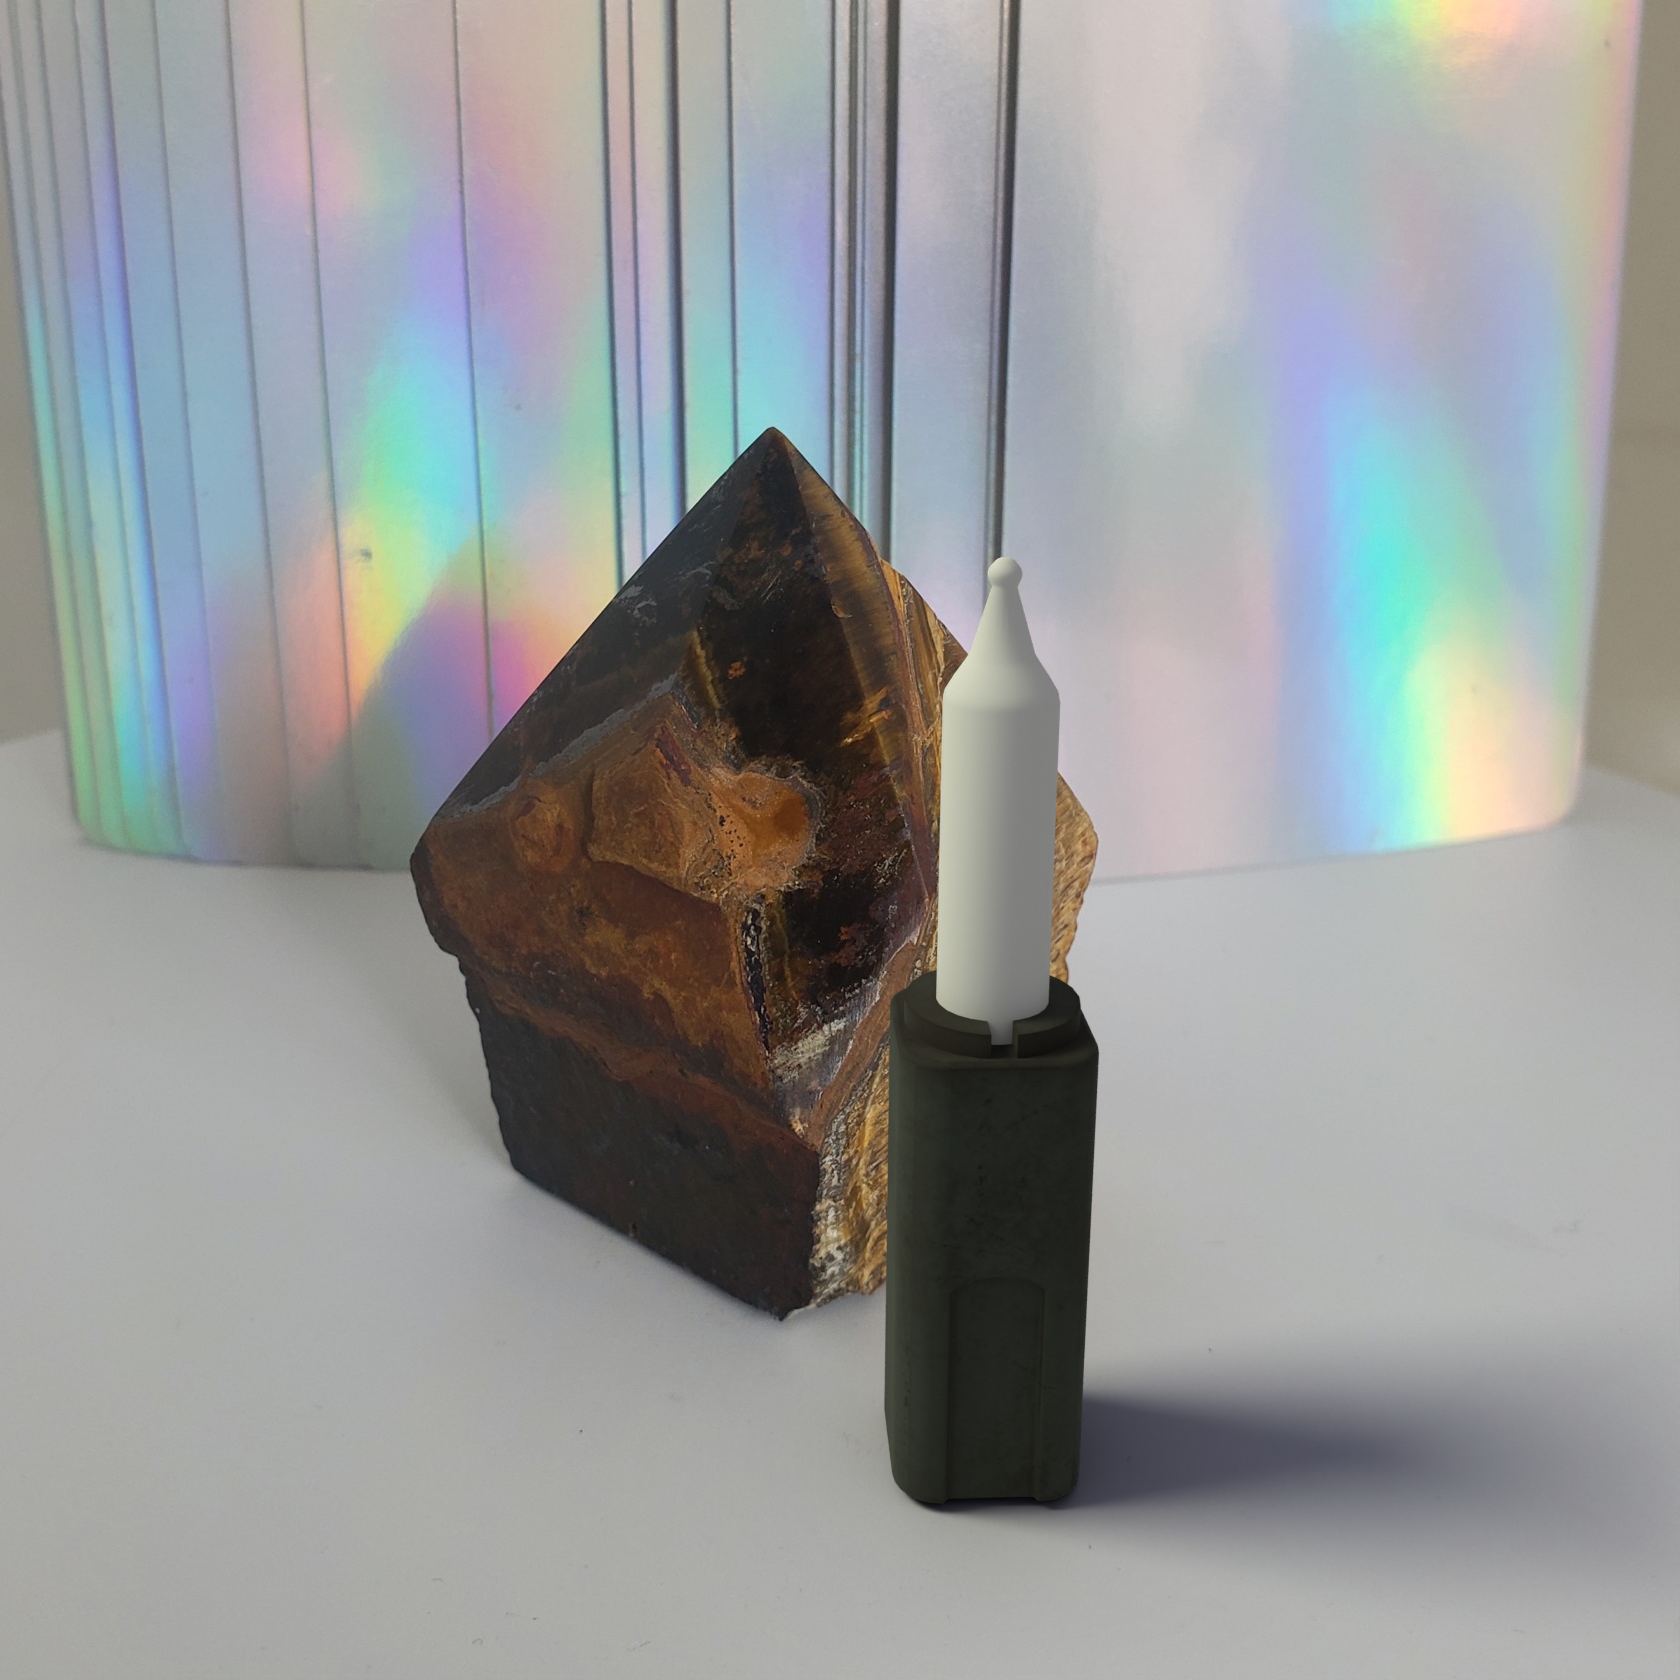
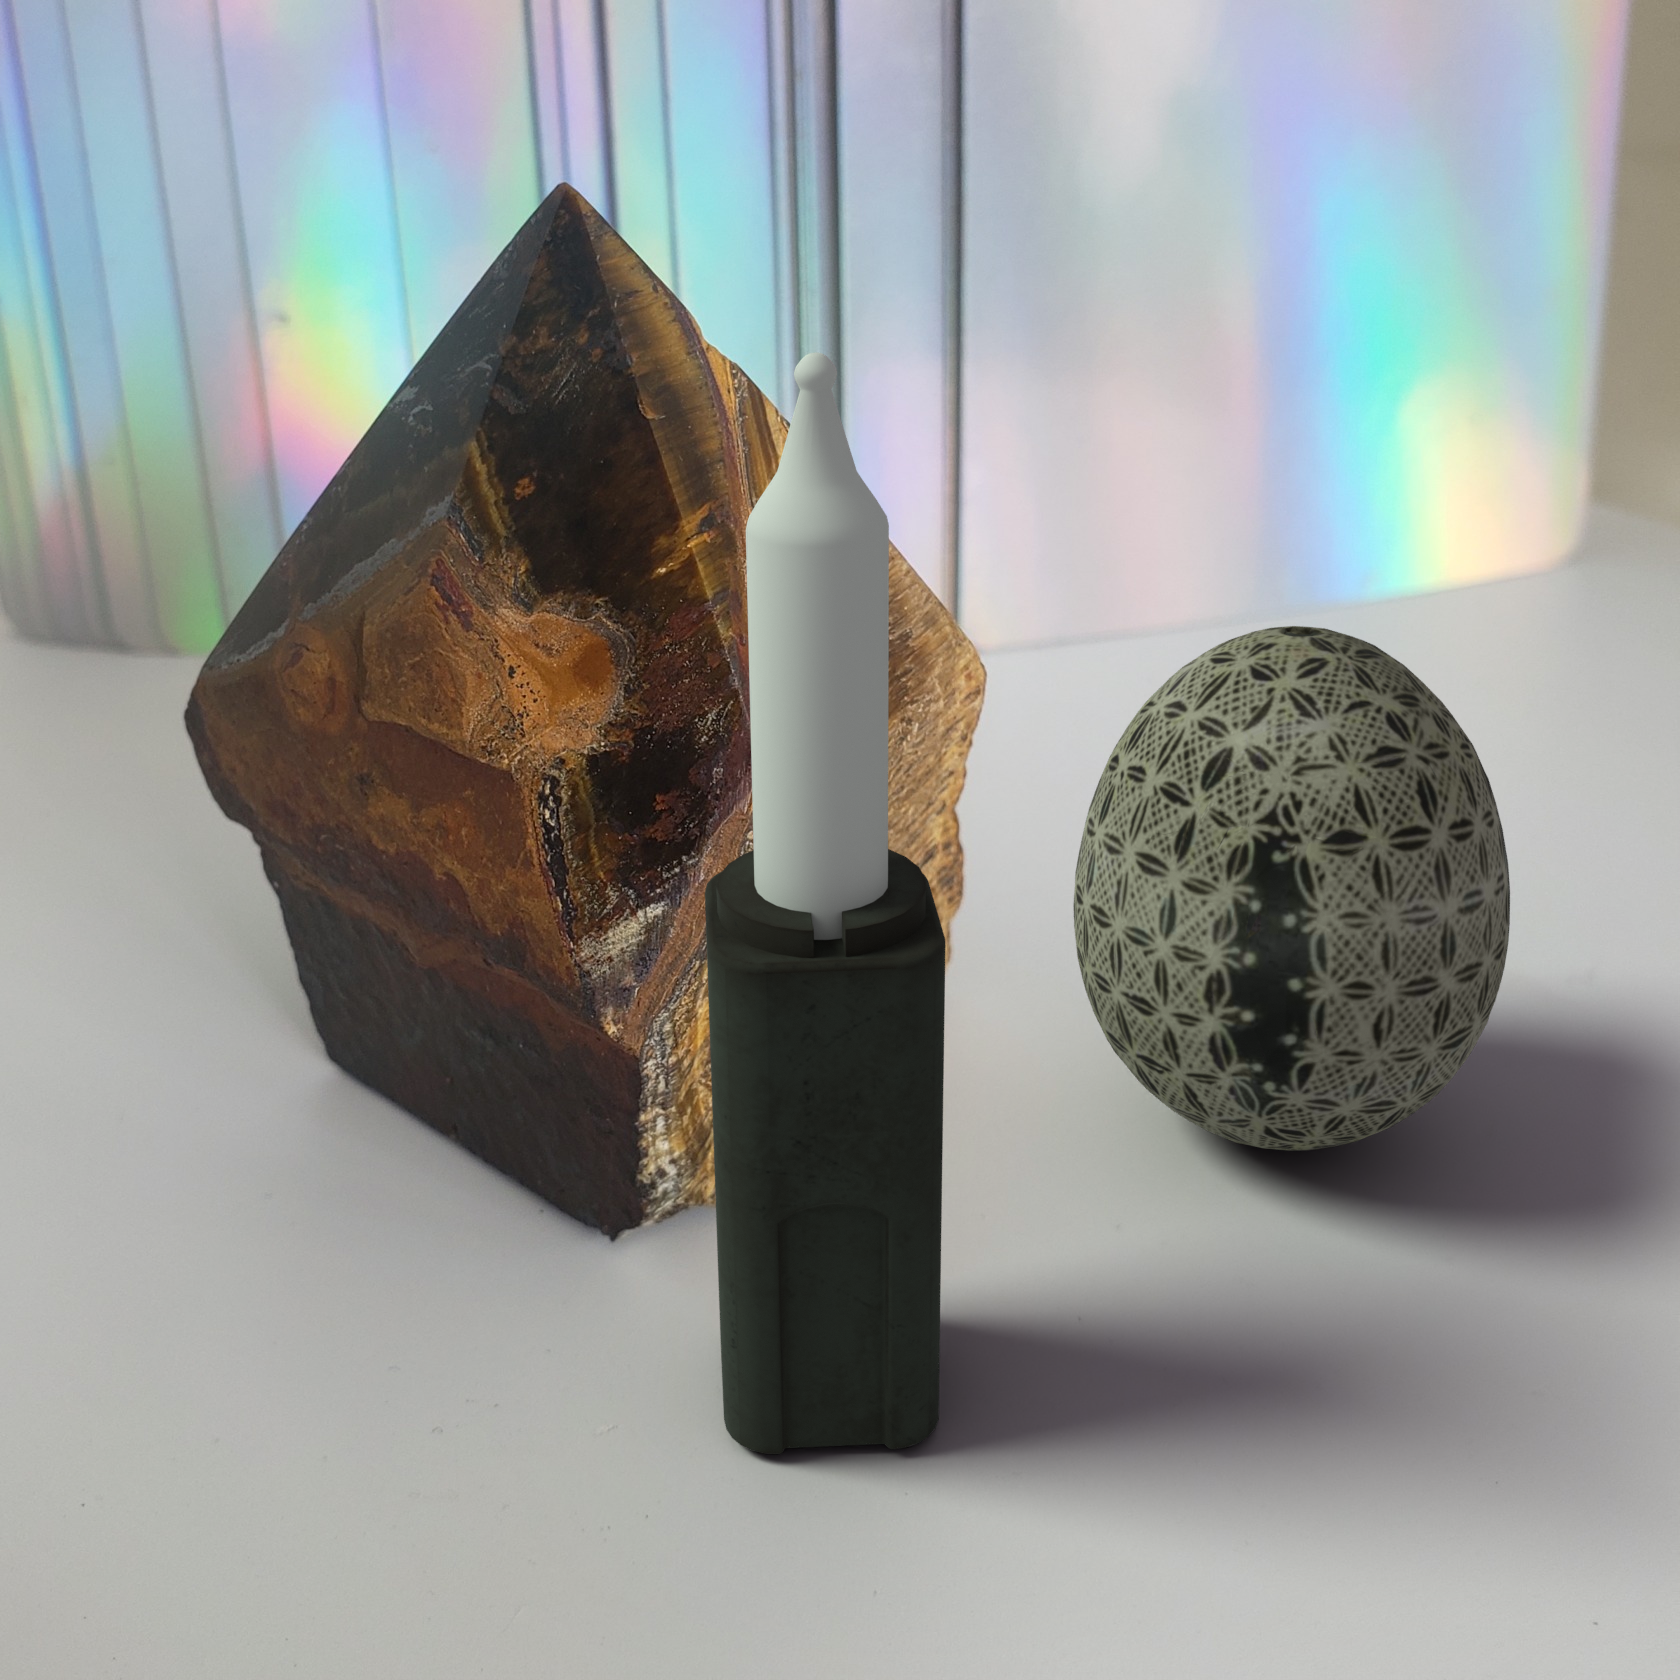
decorative egg: none [1177,804,1549,1255] -> present [1073,626,1510,1151]

